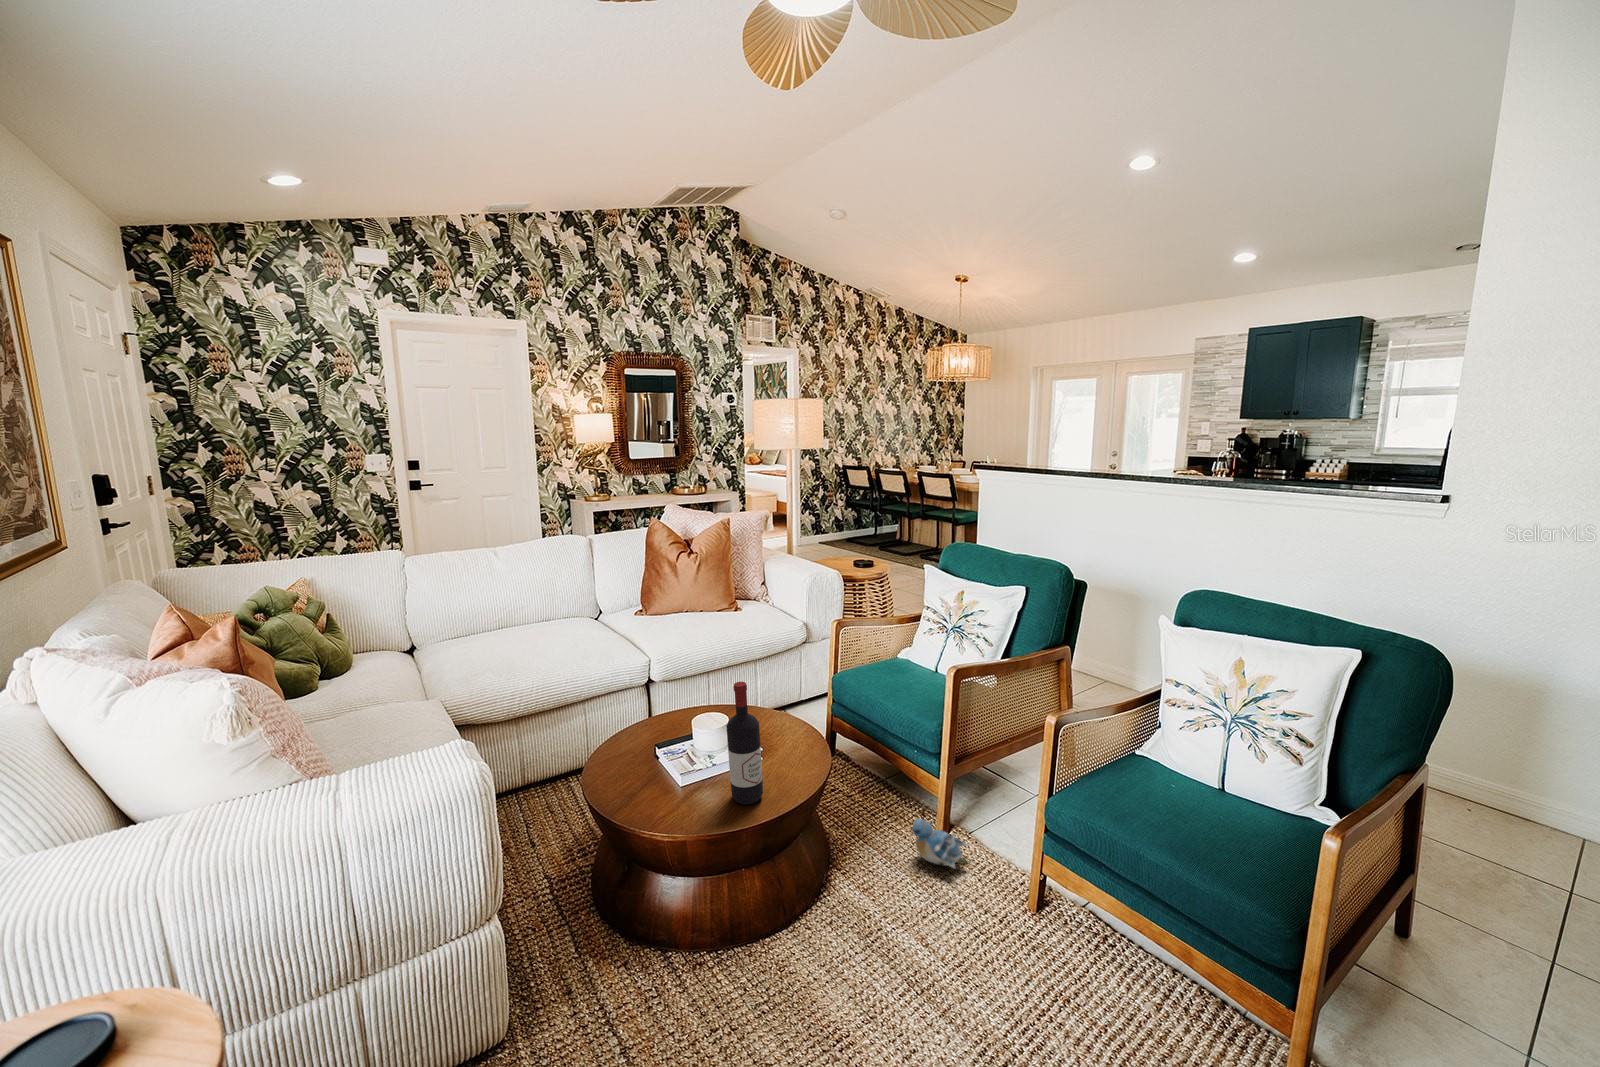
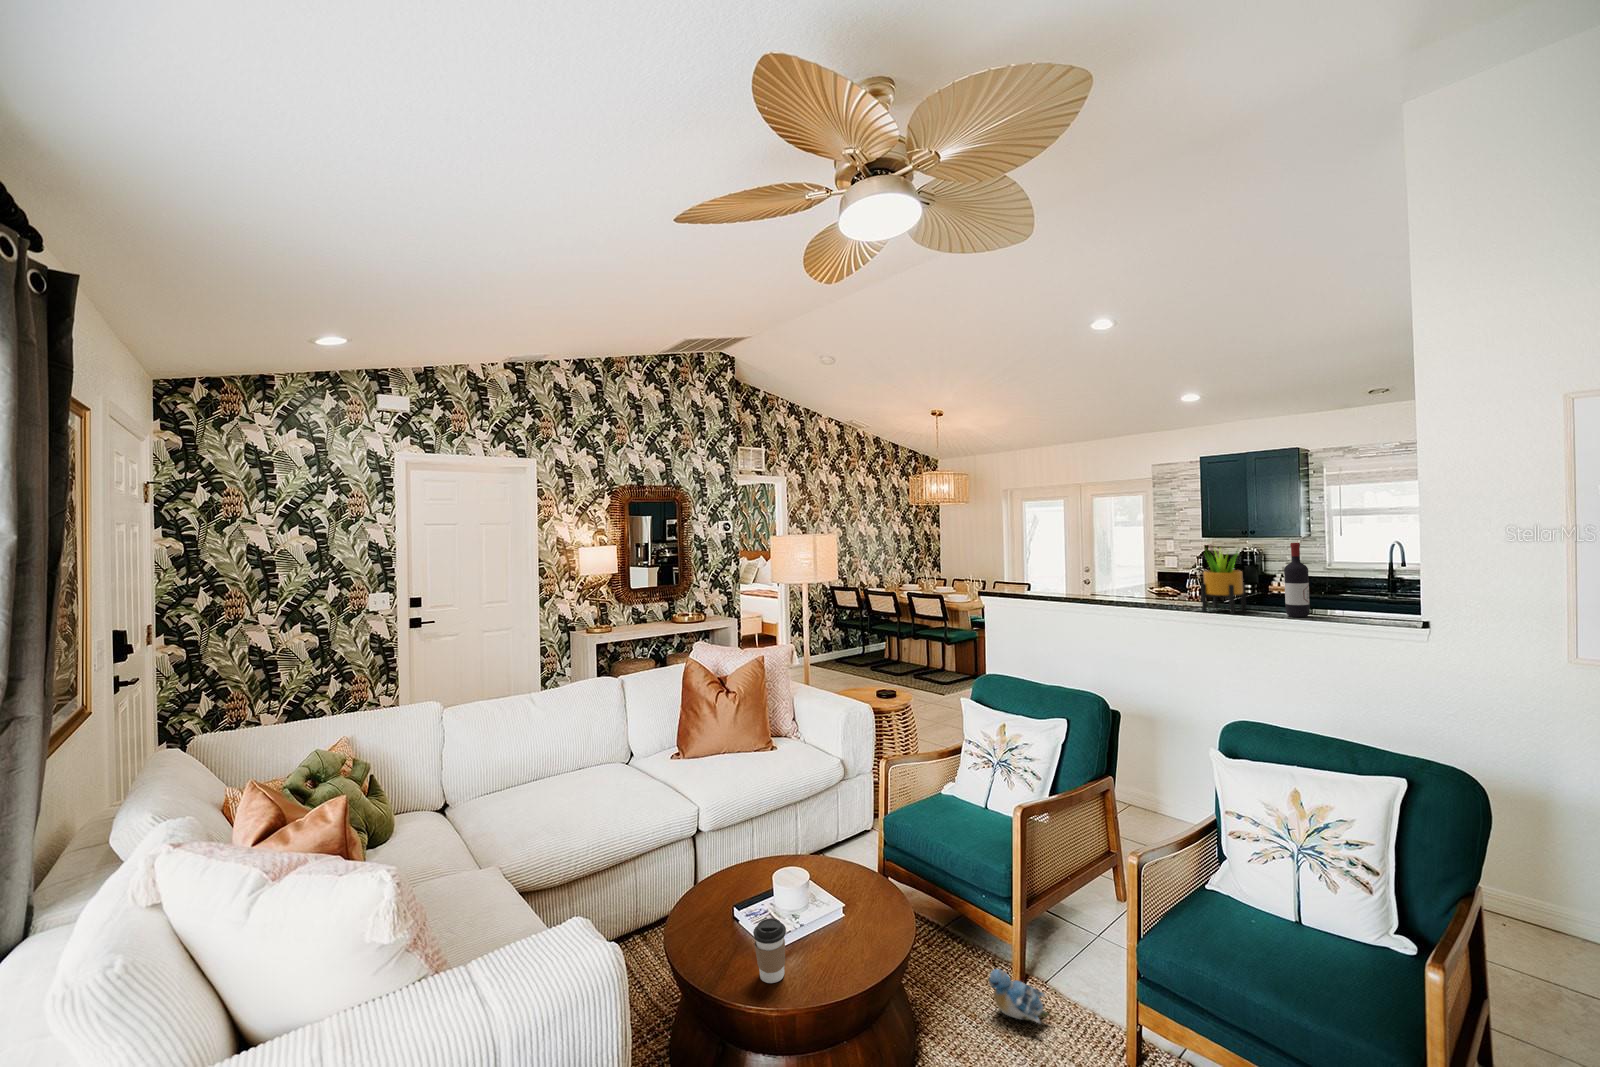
potted plant: none [1199,410,1250,487] -> present [1201,551,1246,614]
wine bottle: present [726,682,763,805] -> present [1284,543,1310,617]
coffee cup: none [657,756,690,814] -> present [753,918,786,983]

